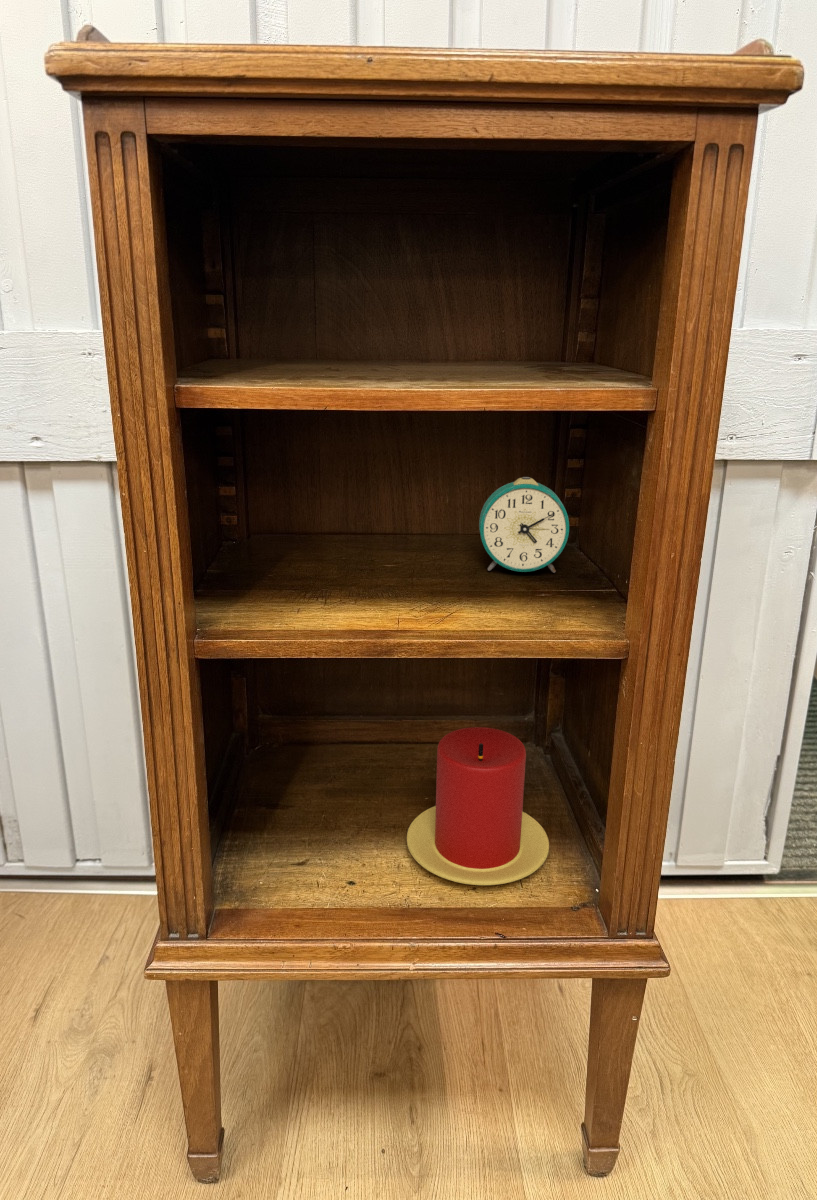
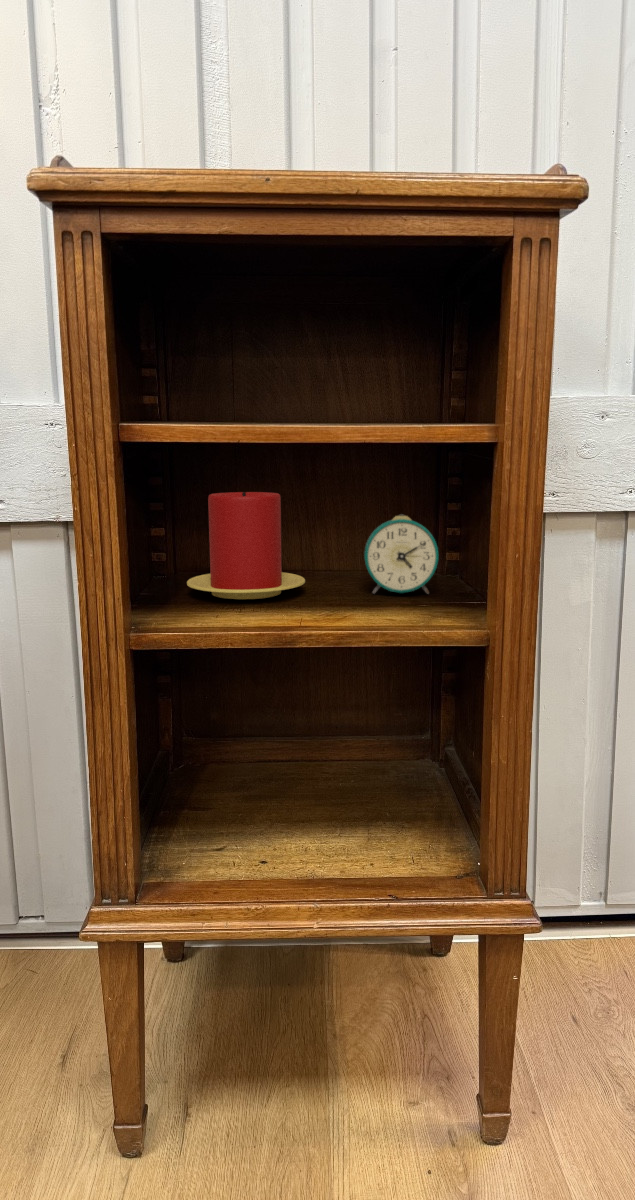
candle: present [407,727,549,885] -> present [187,492,305,599]

